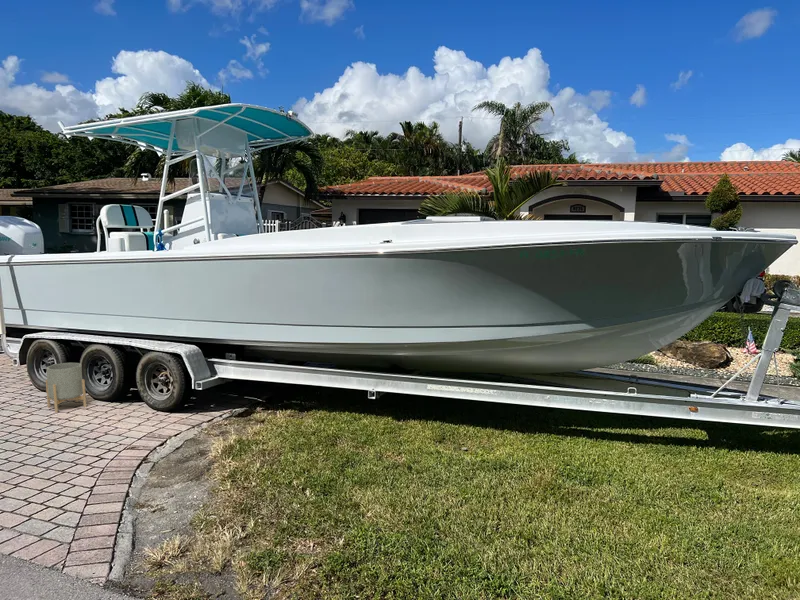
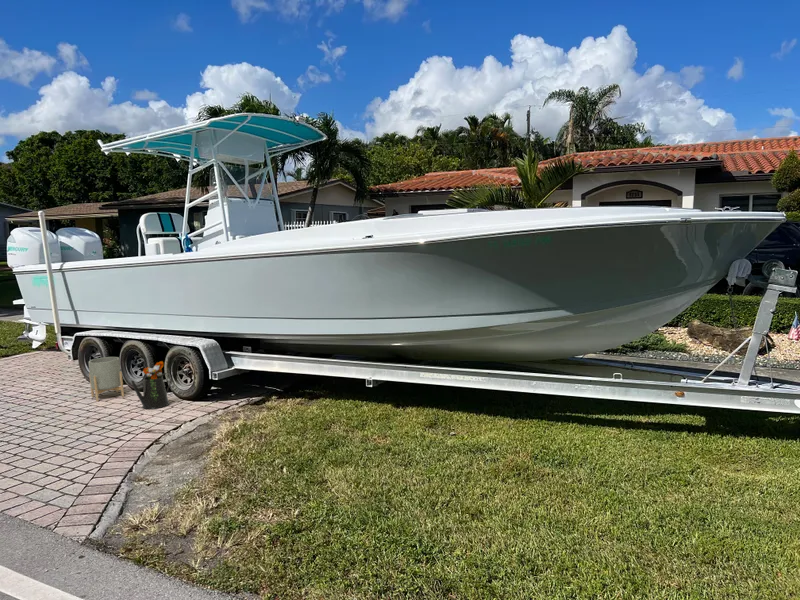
watering can: none [102,369,146,422] -> present [131,361,172,409]

